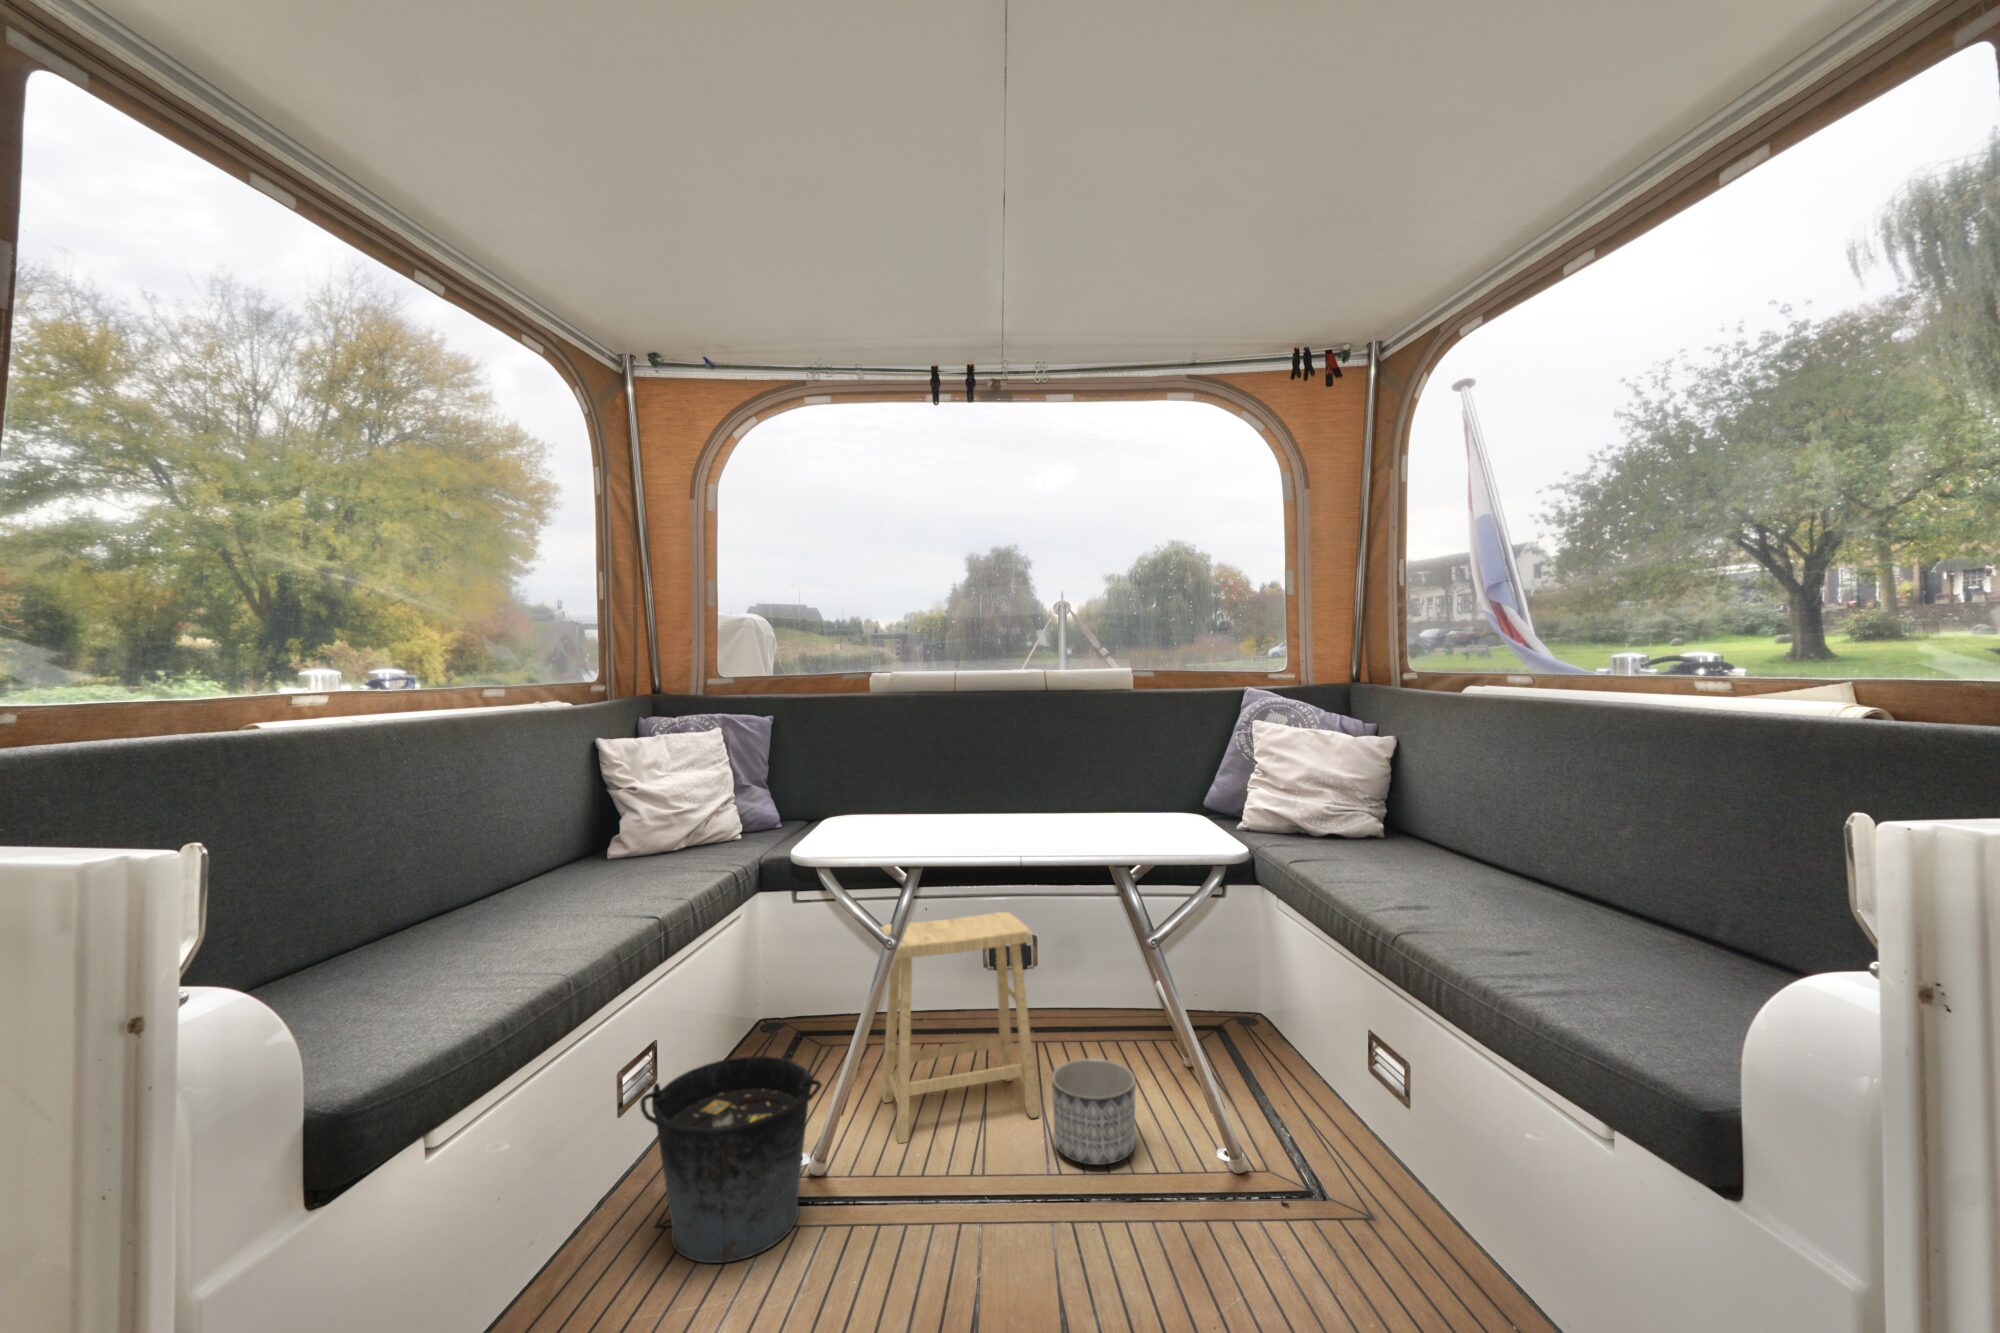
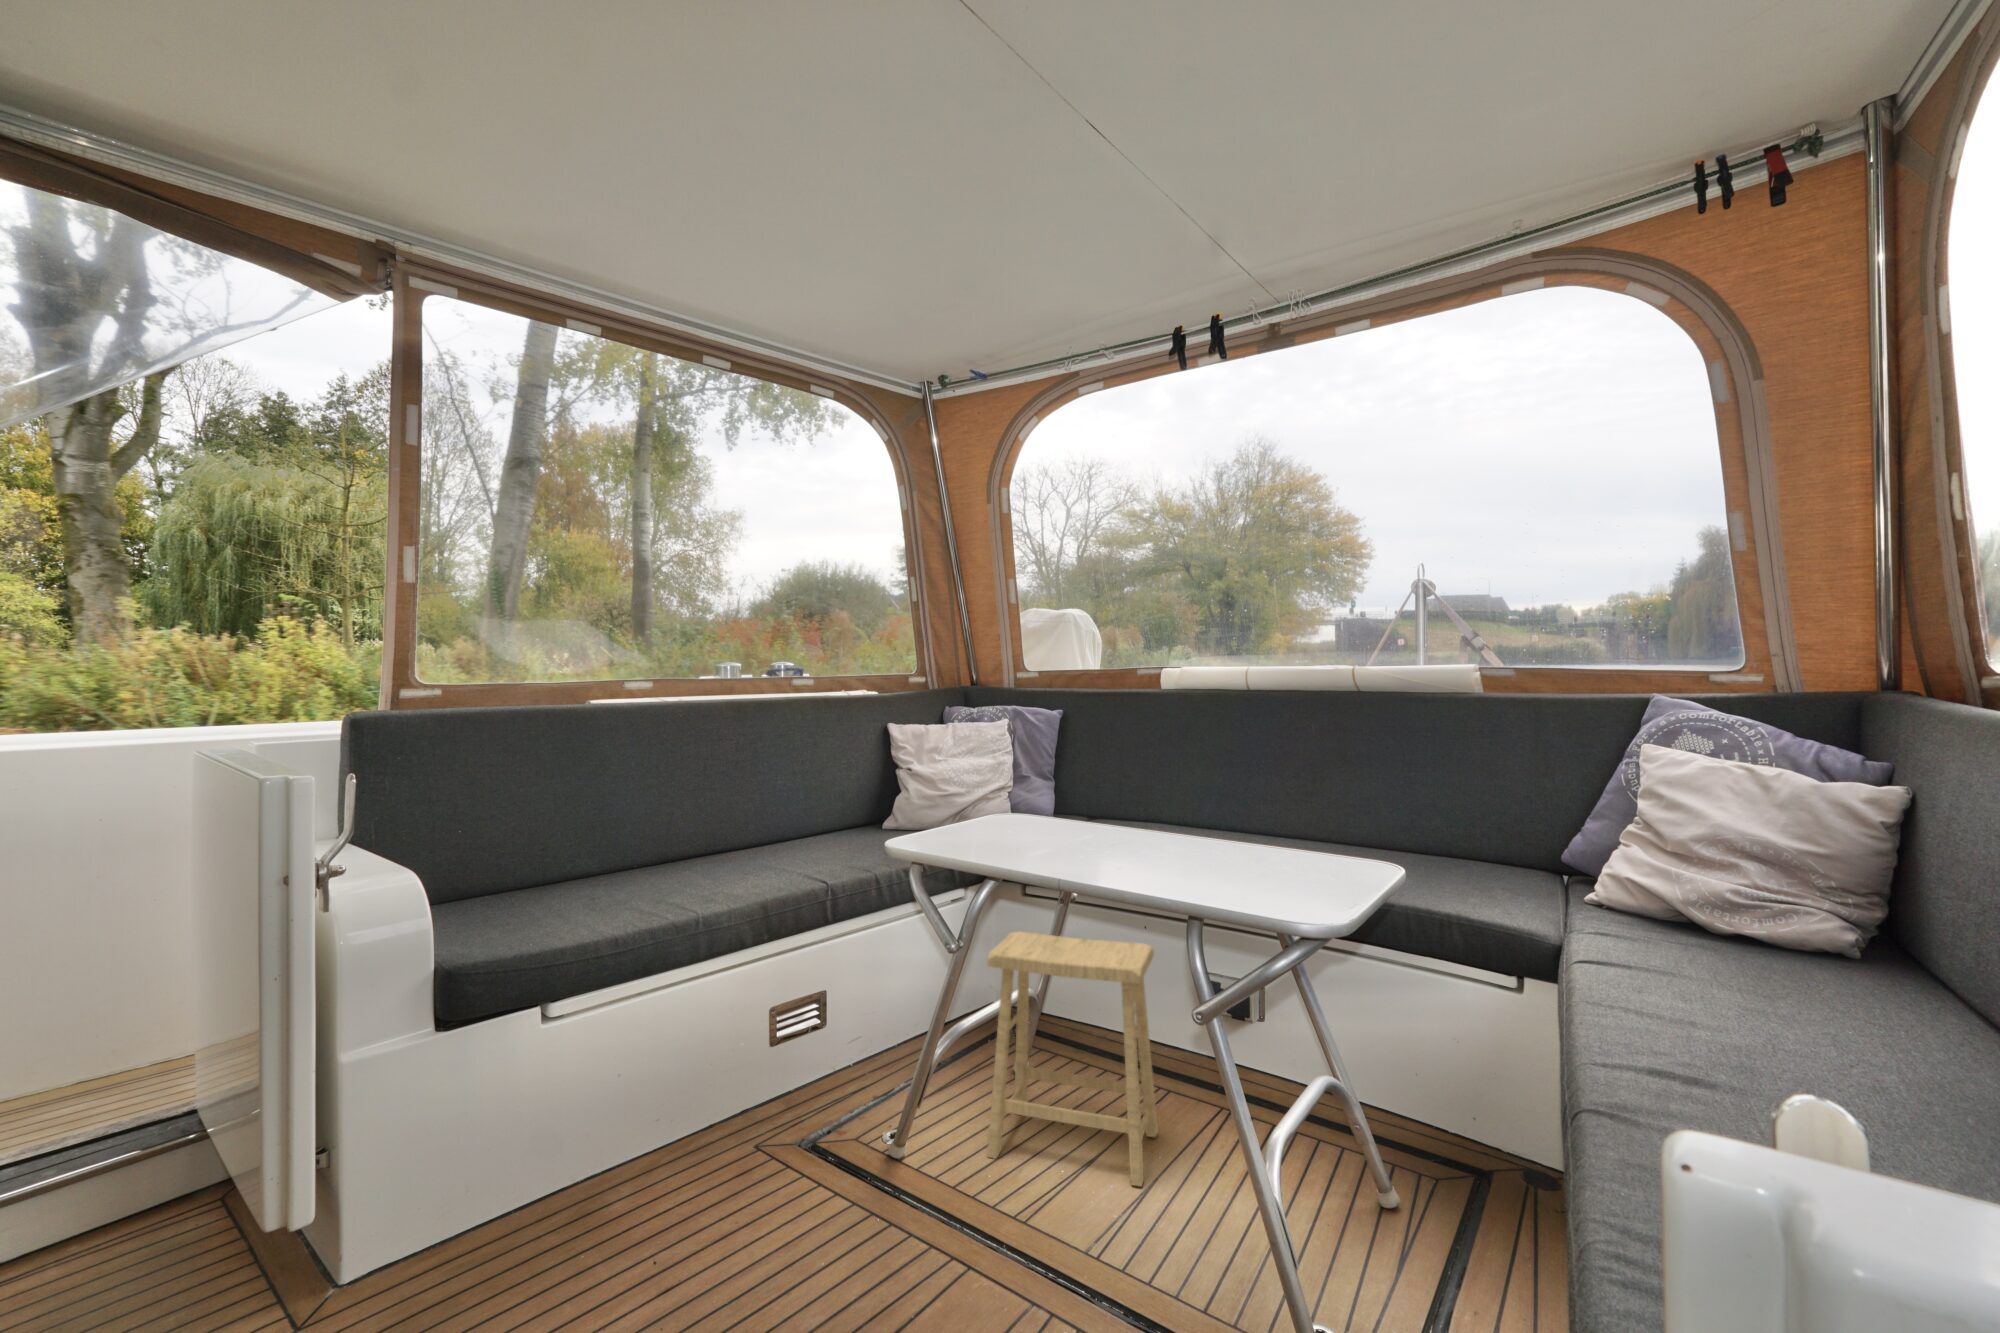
bucket: present [640,1056,822,1263] -> none [724,1021,873,1202]
planter: present [1052,1058,1135,1165] -> none [1112,1134,1215,1273]

